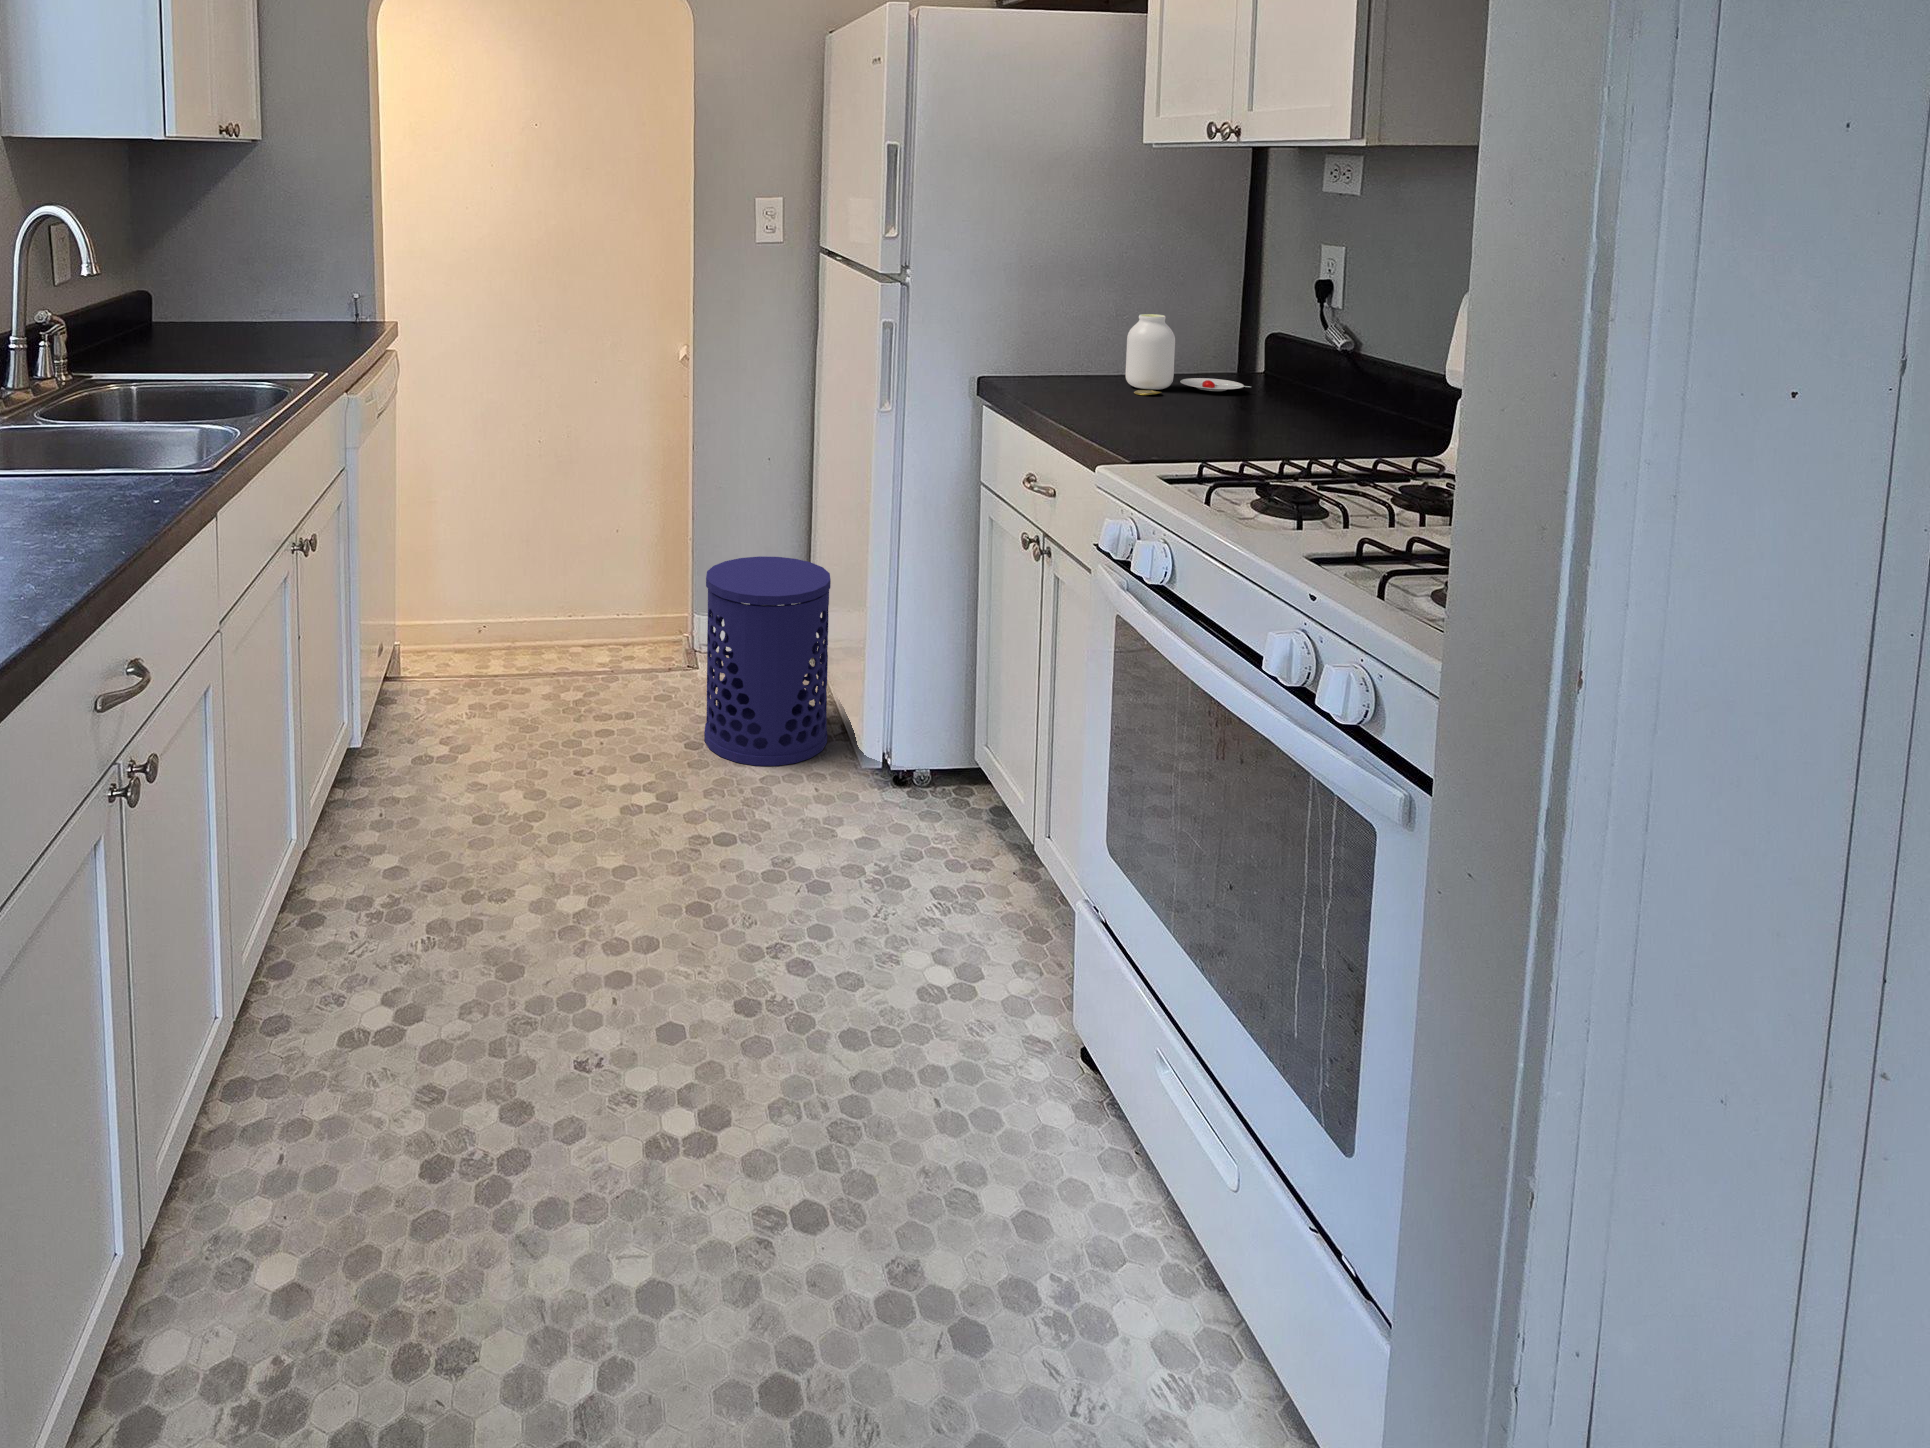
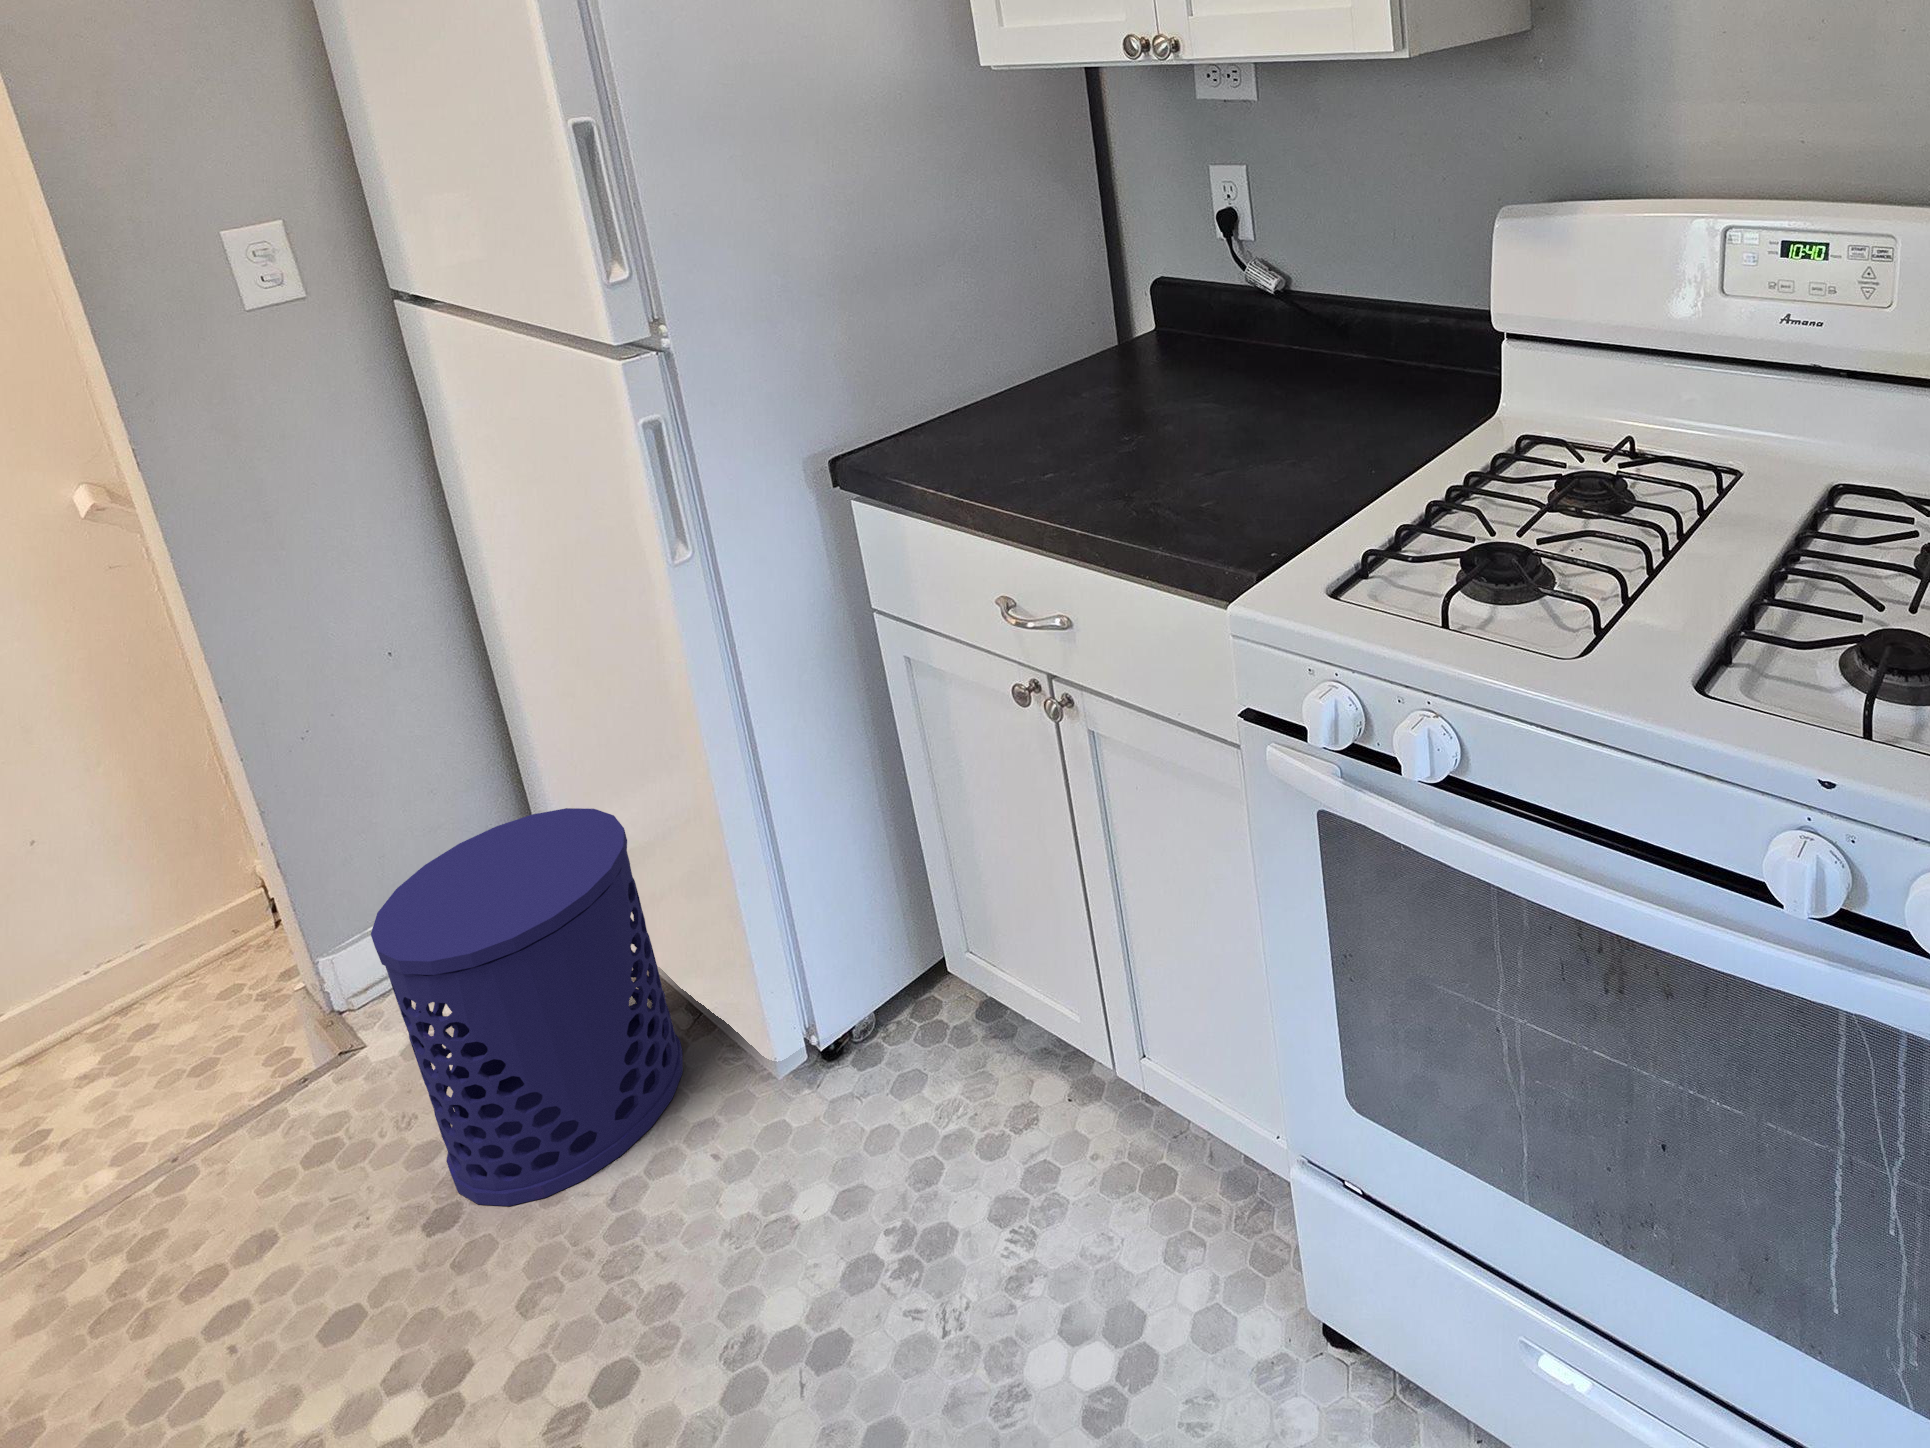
jar: present [1126,314,1250,395] -> none [1014,299,1172,417]

